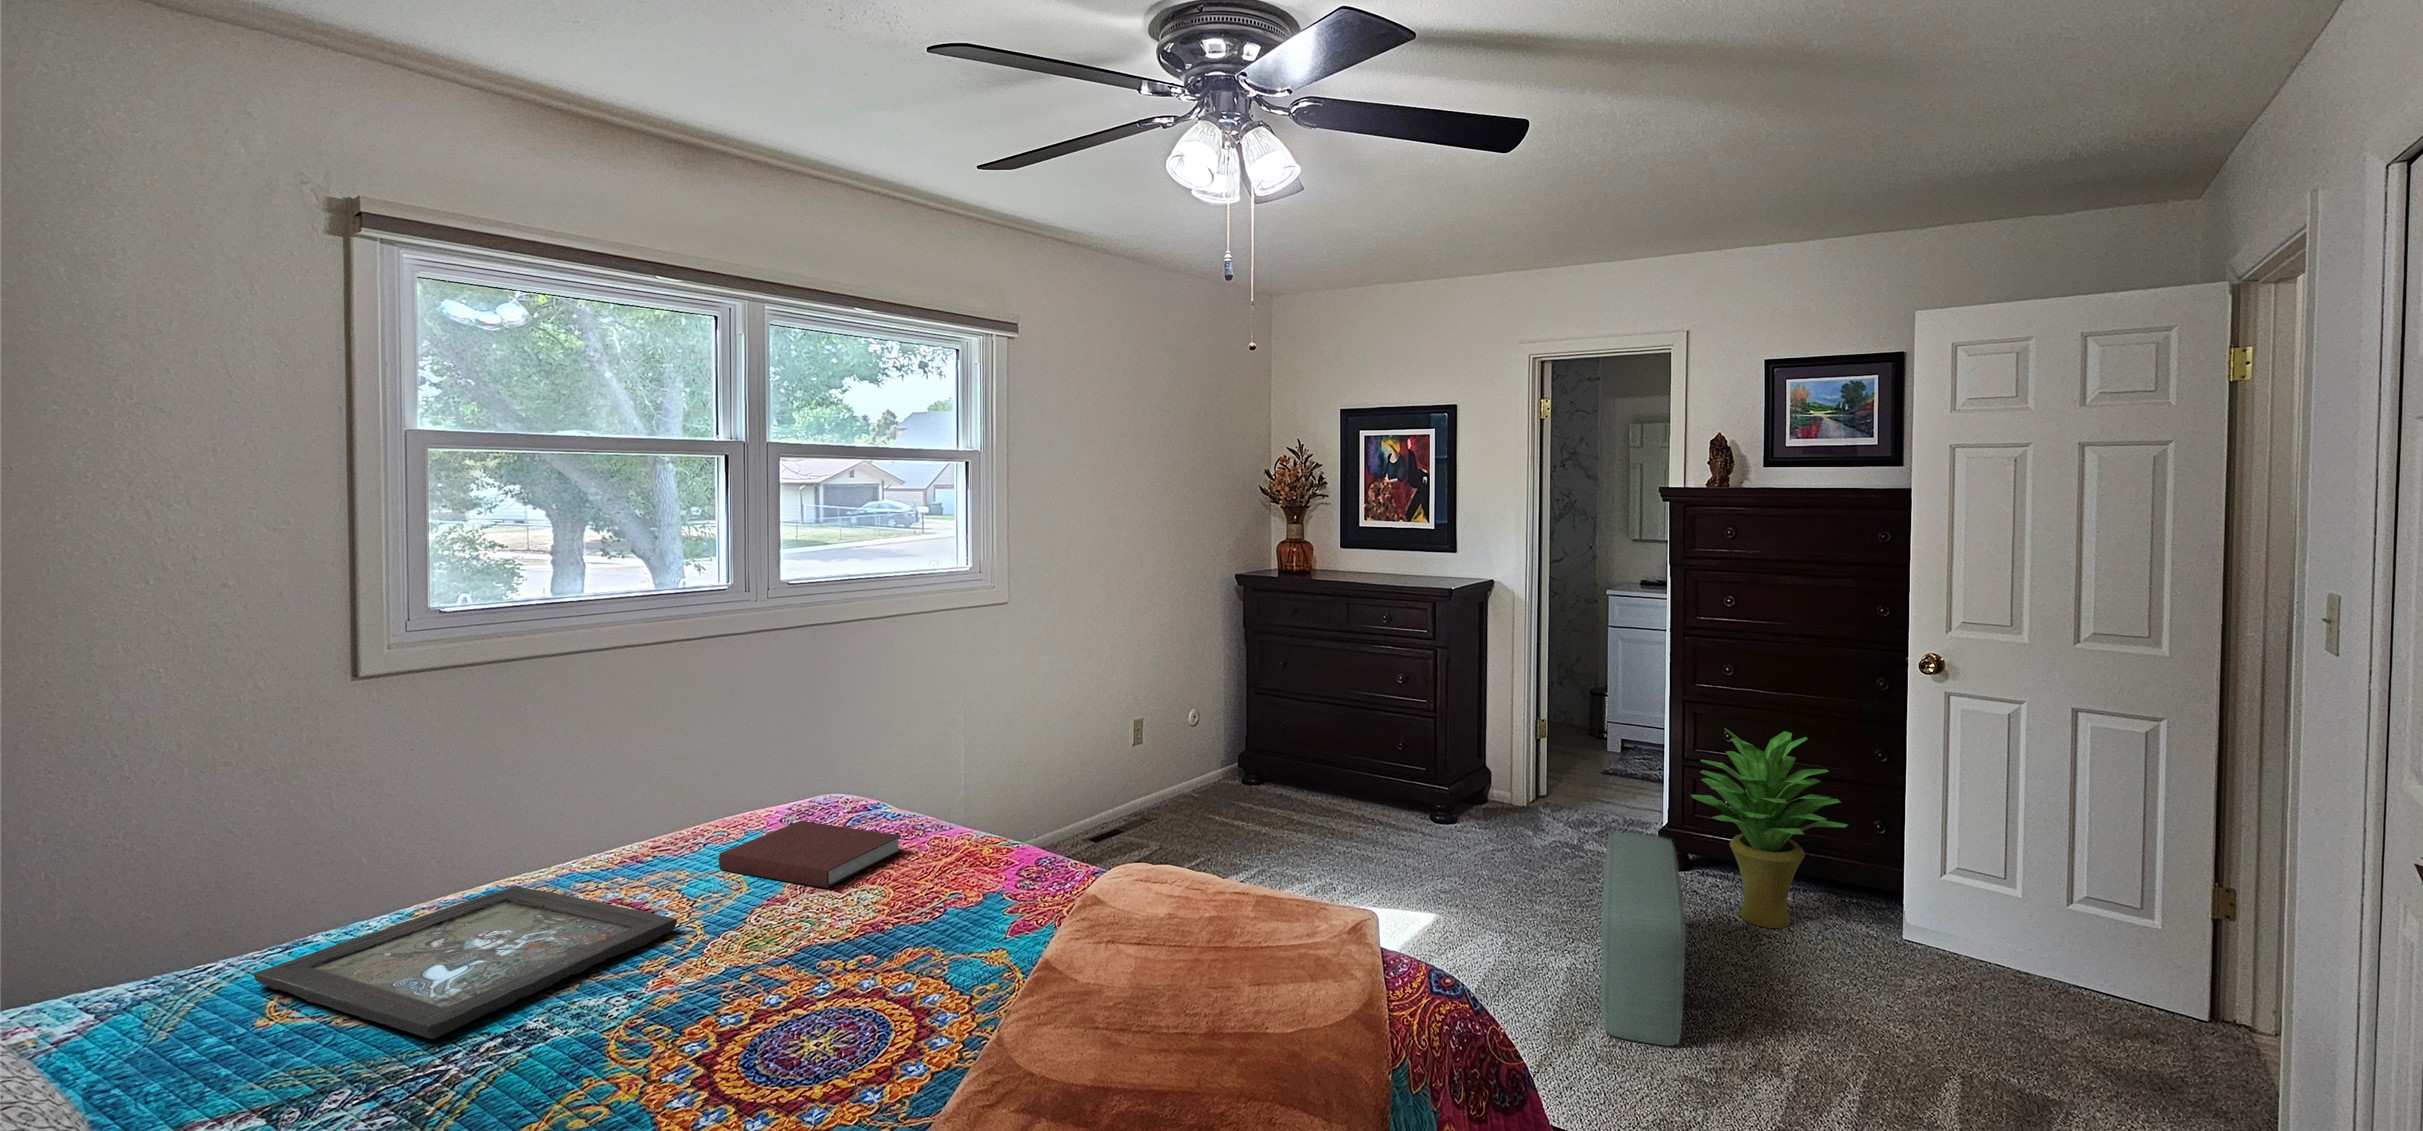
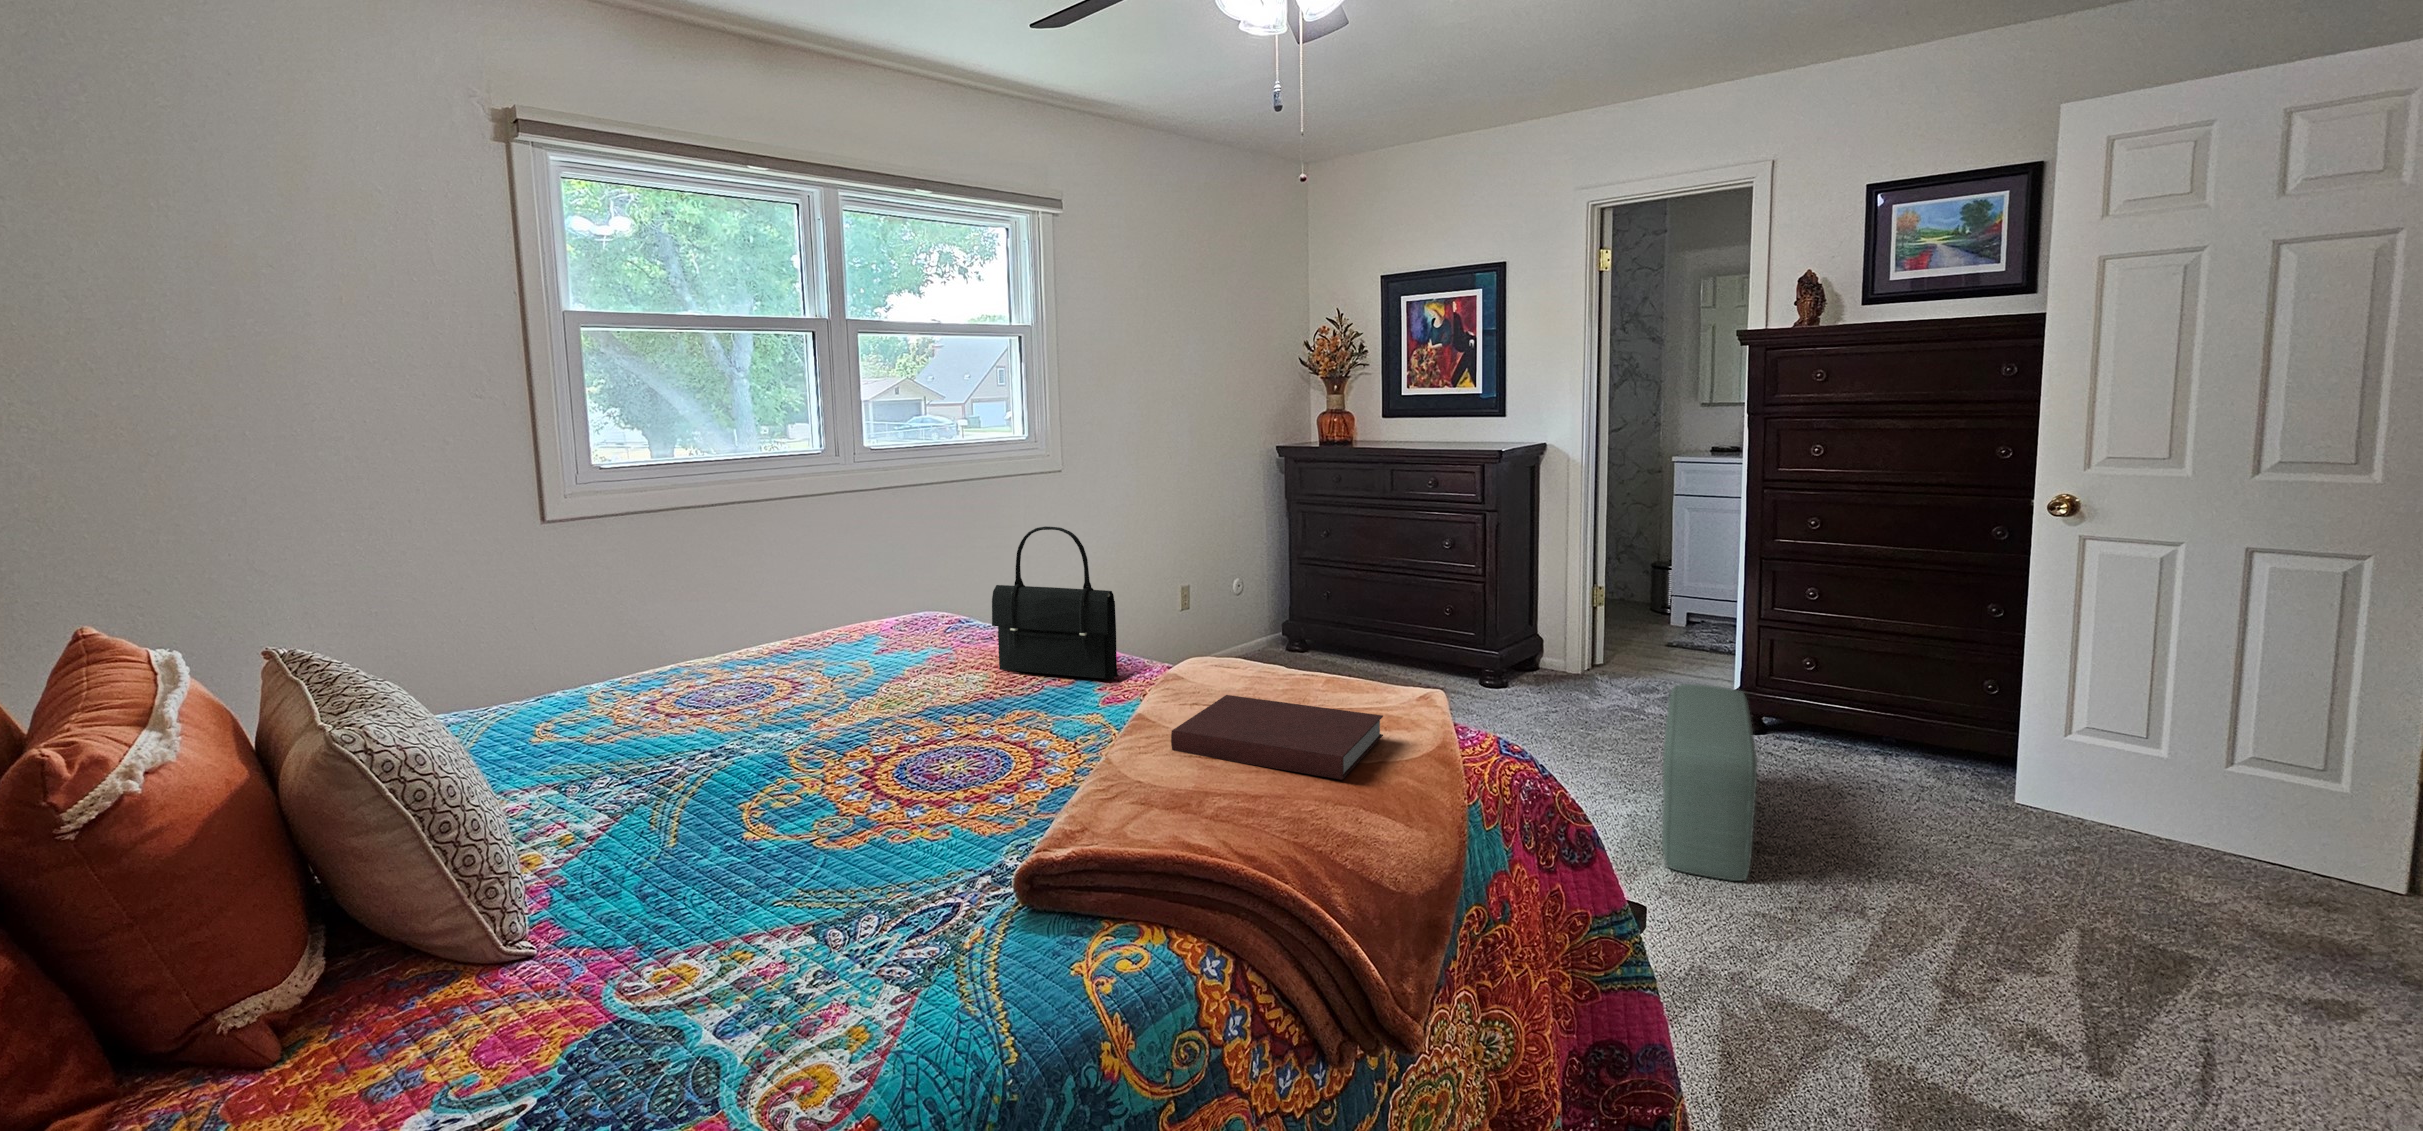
handbag: none [896,718,1039,890] -> present [992,526,1117,679]
potted plant: present [1691,728,1848,928] -> none [1765,580,1954,788]
notebook: present [719,821,902,888] -> present [1171,695,1383,780]
tray: present [254,885,677,1039] -> none [528,665,824,751]

